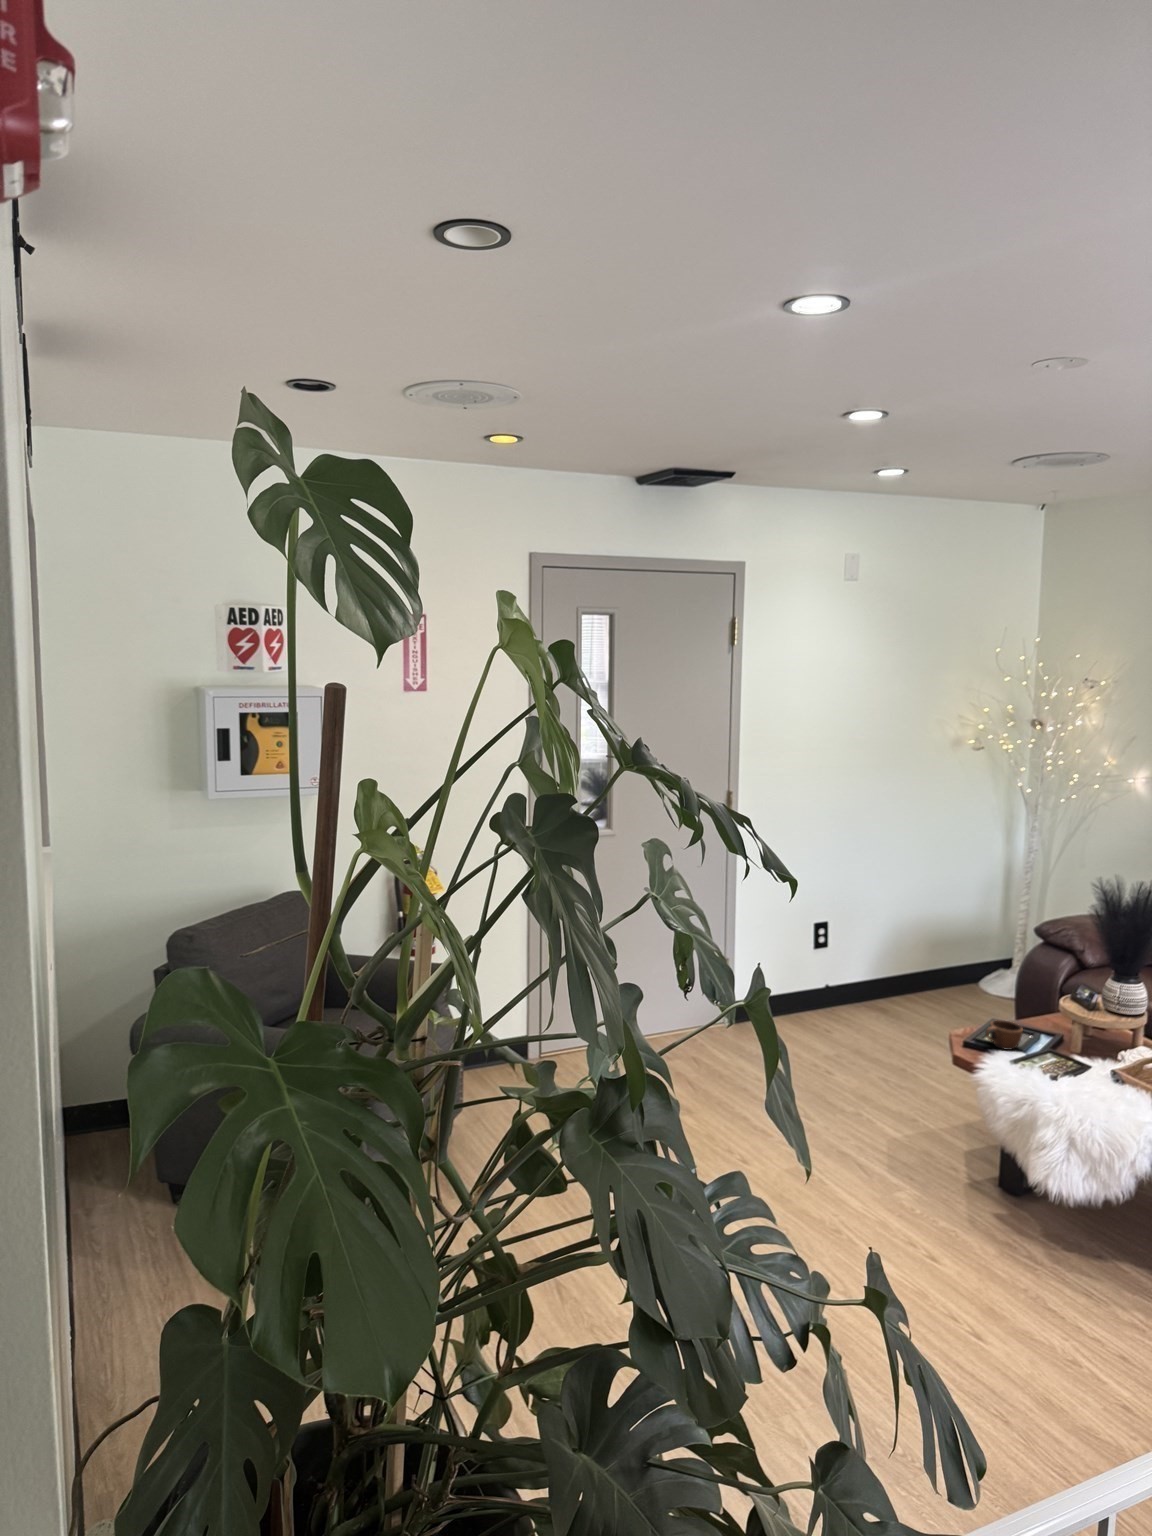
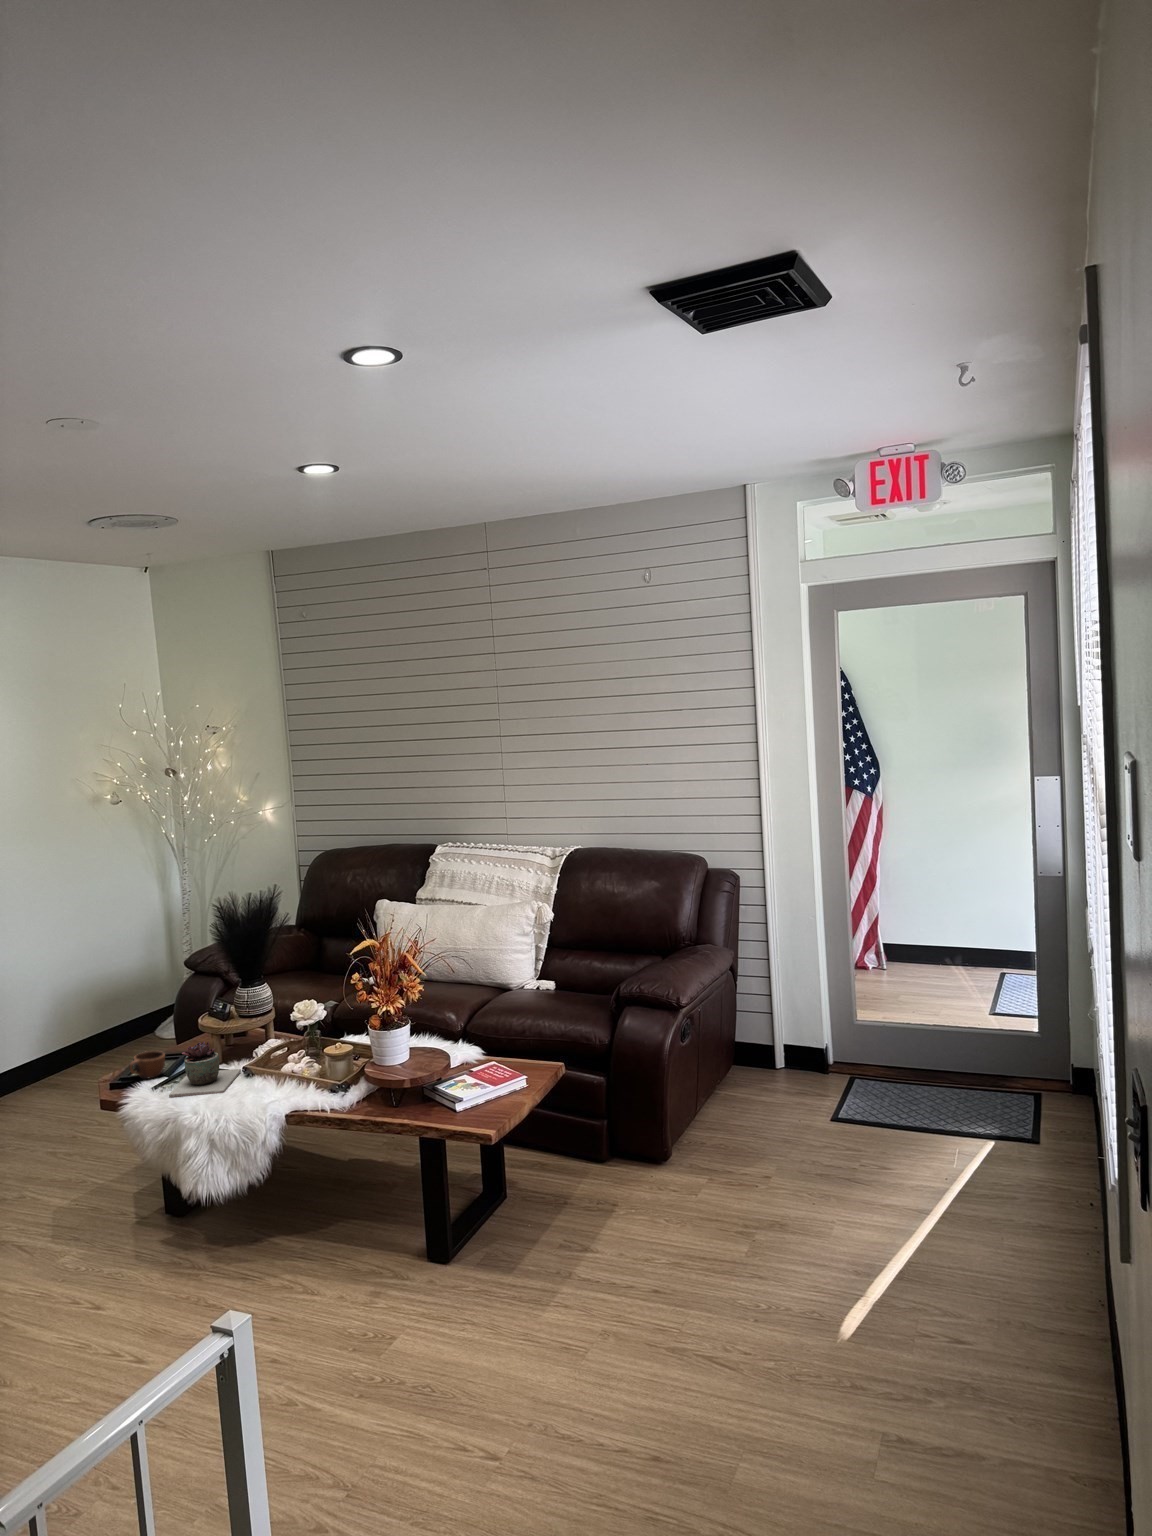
succulent plant: none [1028,1029,1107,1092] -> present [169,1041,241,1098]

